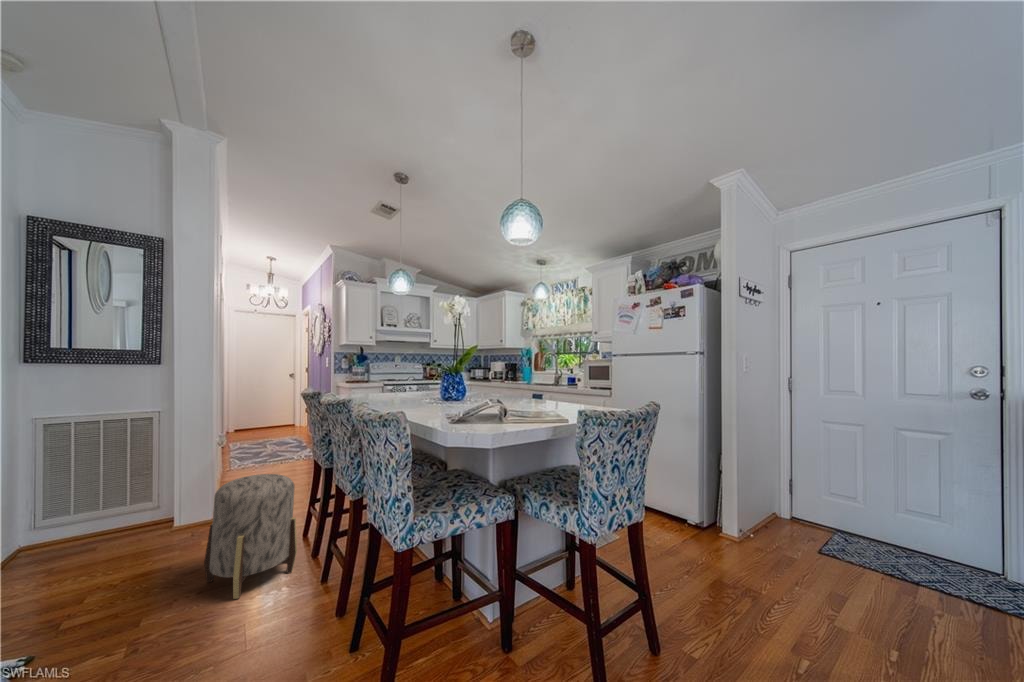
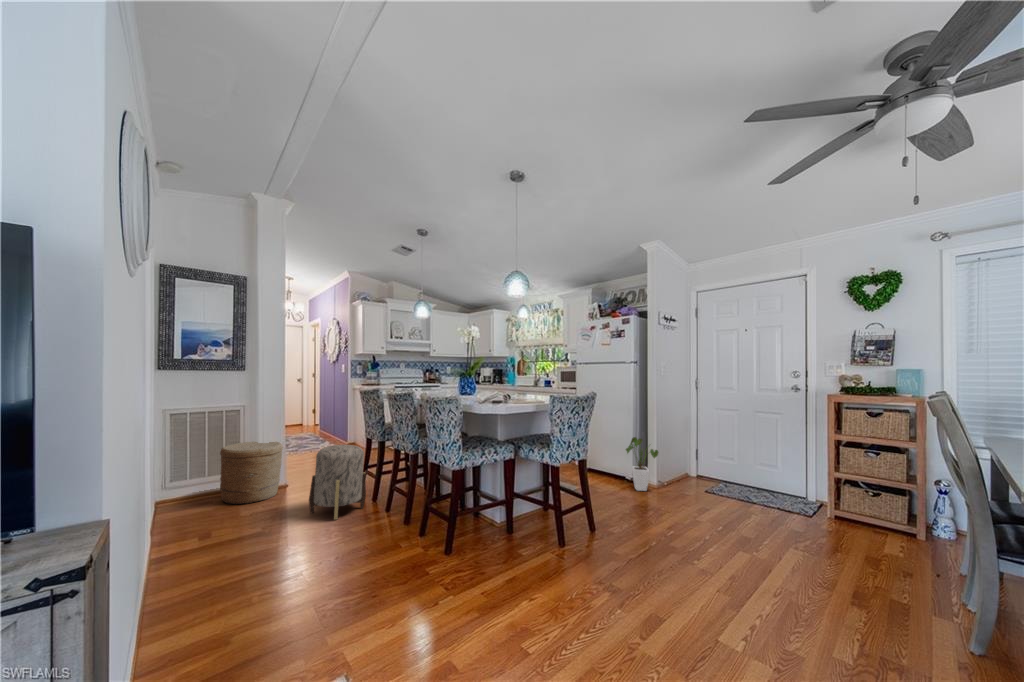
house plant: none [687,459,744,546] -> present [626,437,658,491]
woven basket: none [98,461,200,559] -> present [220,442,283,504]

